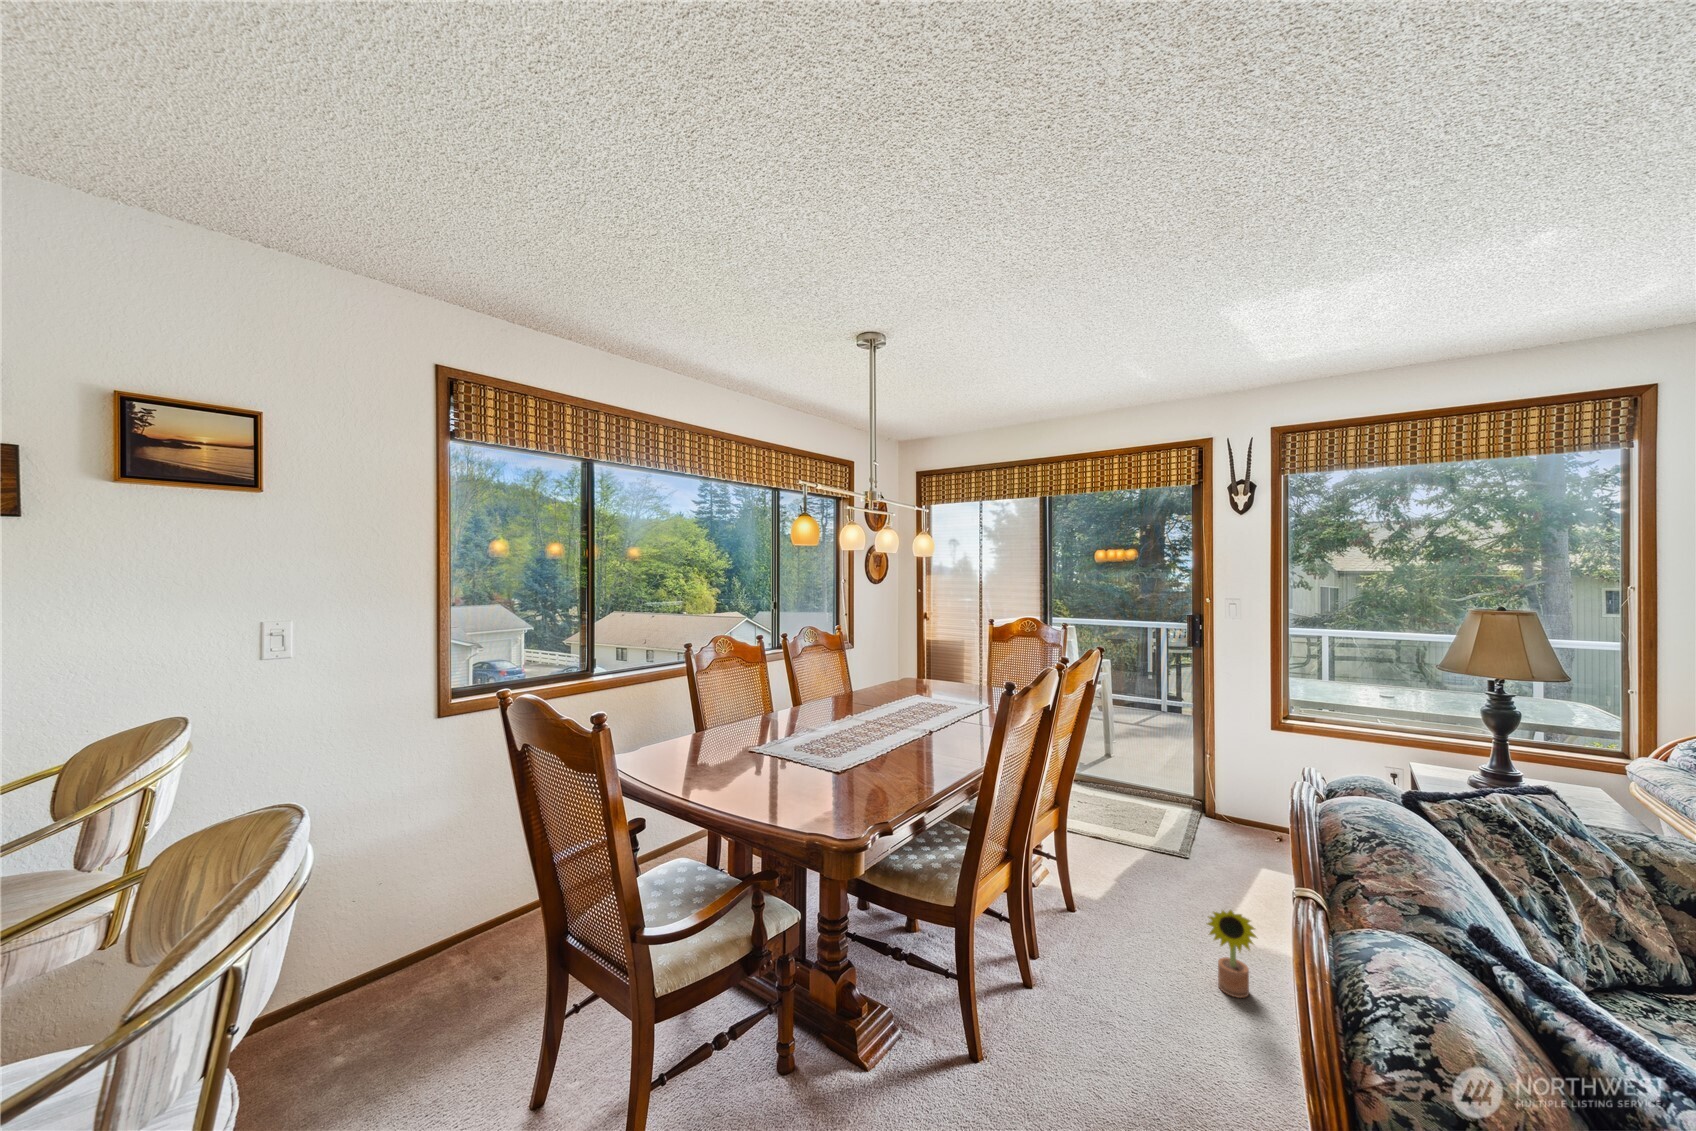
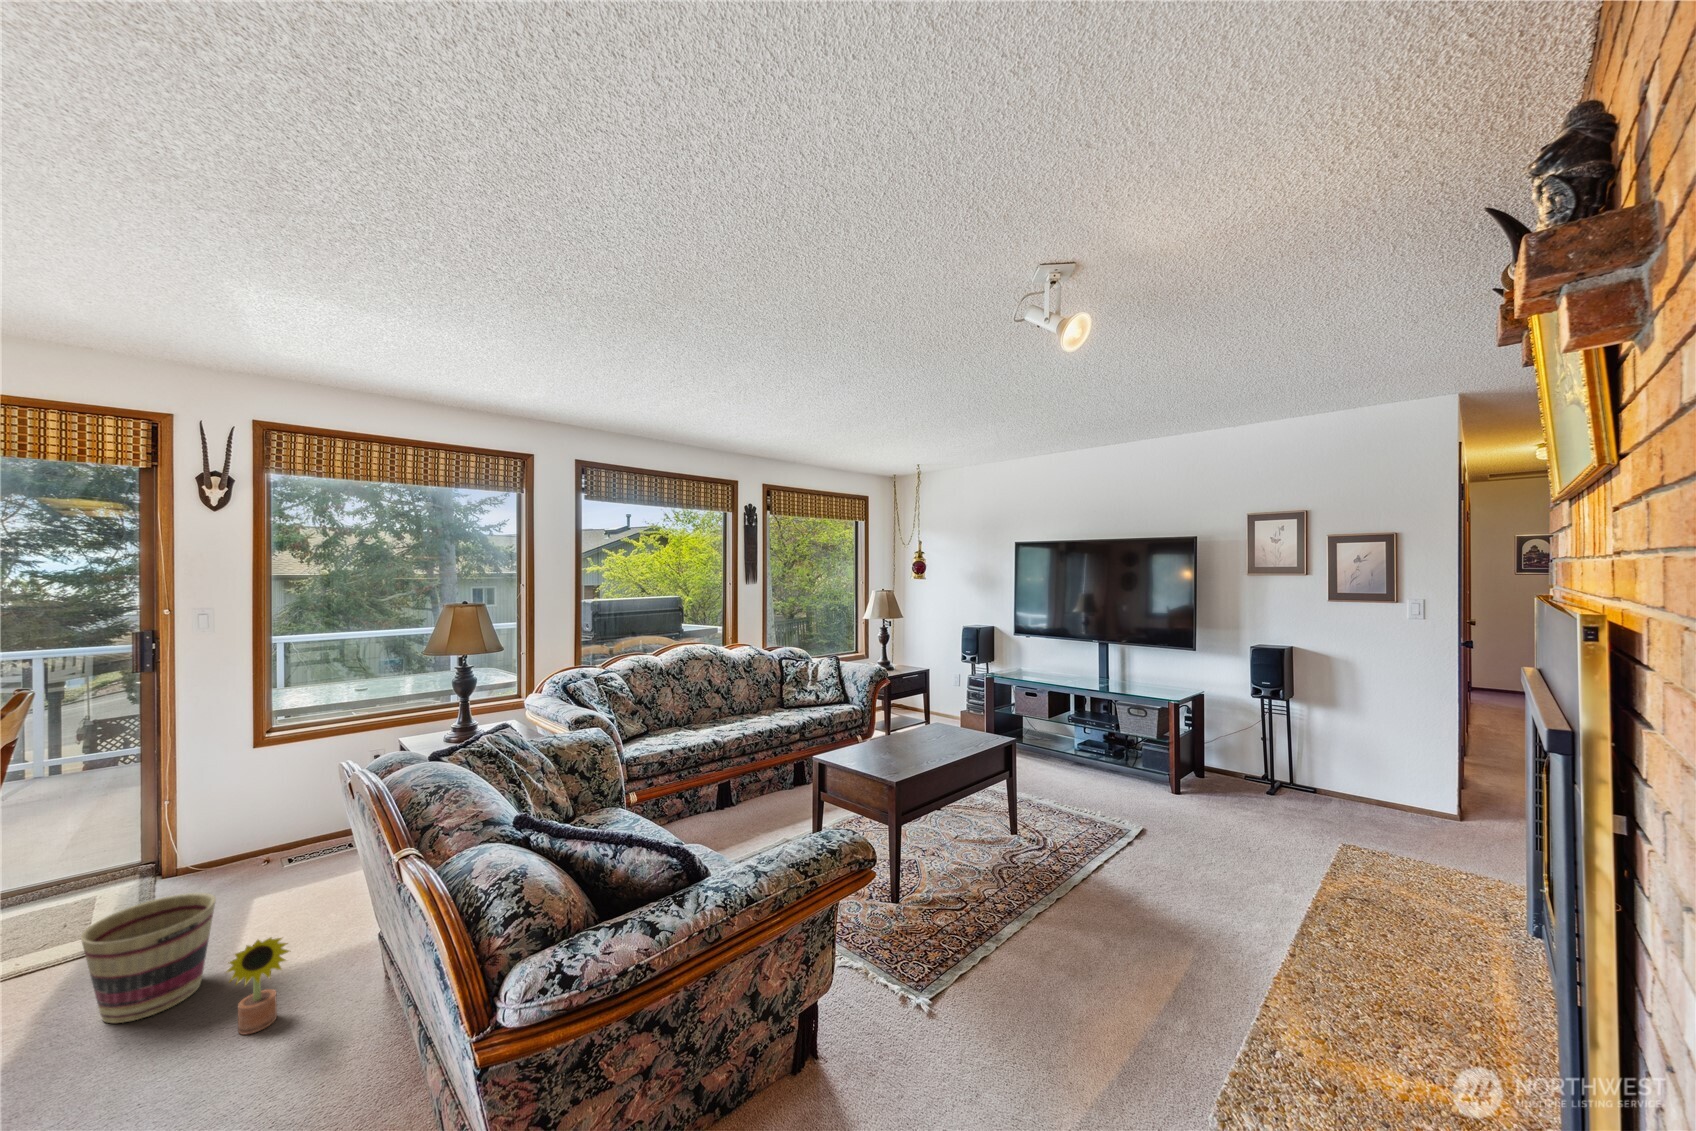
basket: none [1133,832,1215,929] -> present [81,893,216,1023]

